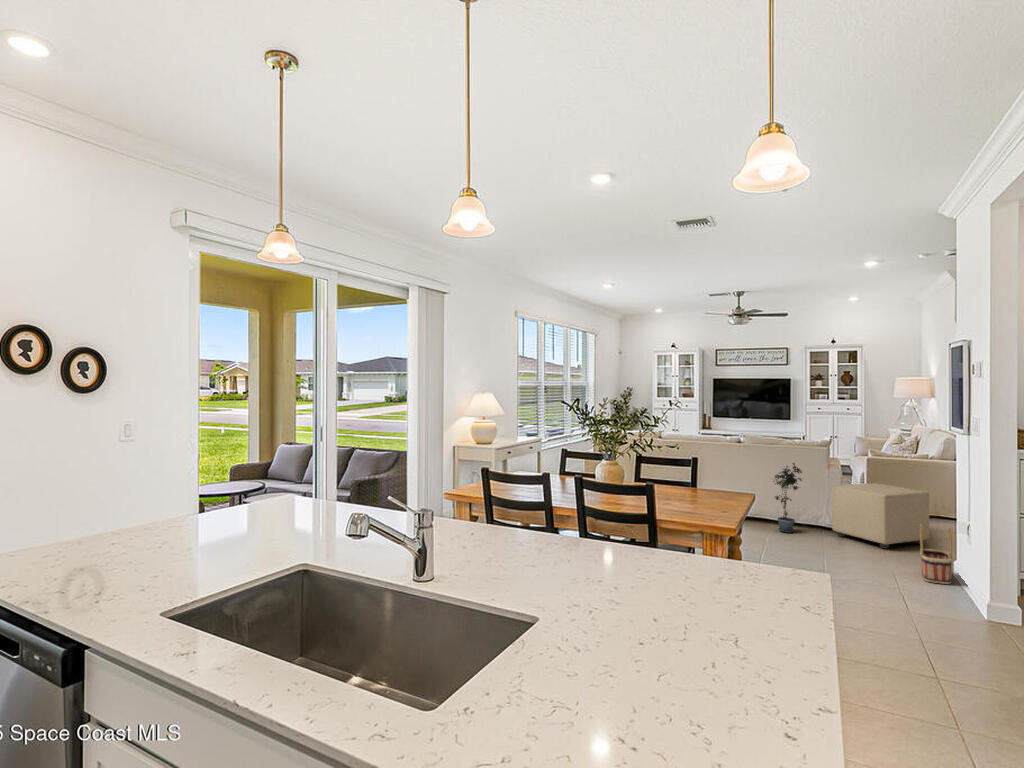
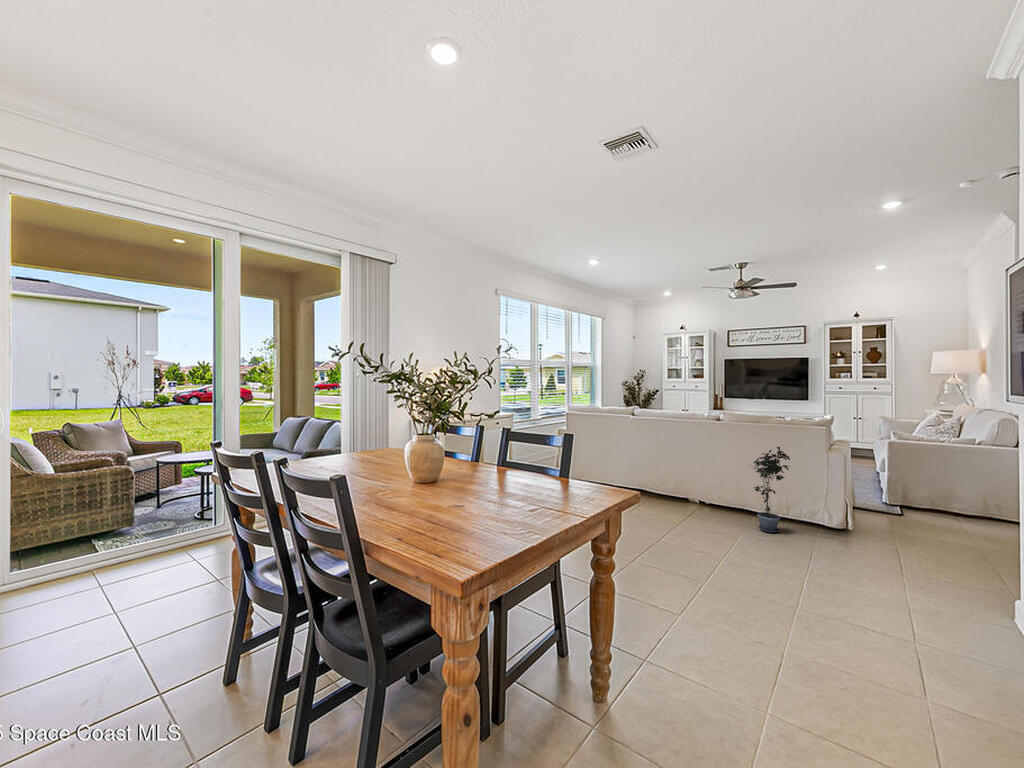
ottoman: present [832,483,930,549] -> none [829,475,974,567]
basket: present [920,524,953,584] -> none [956,544,1014,646]

